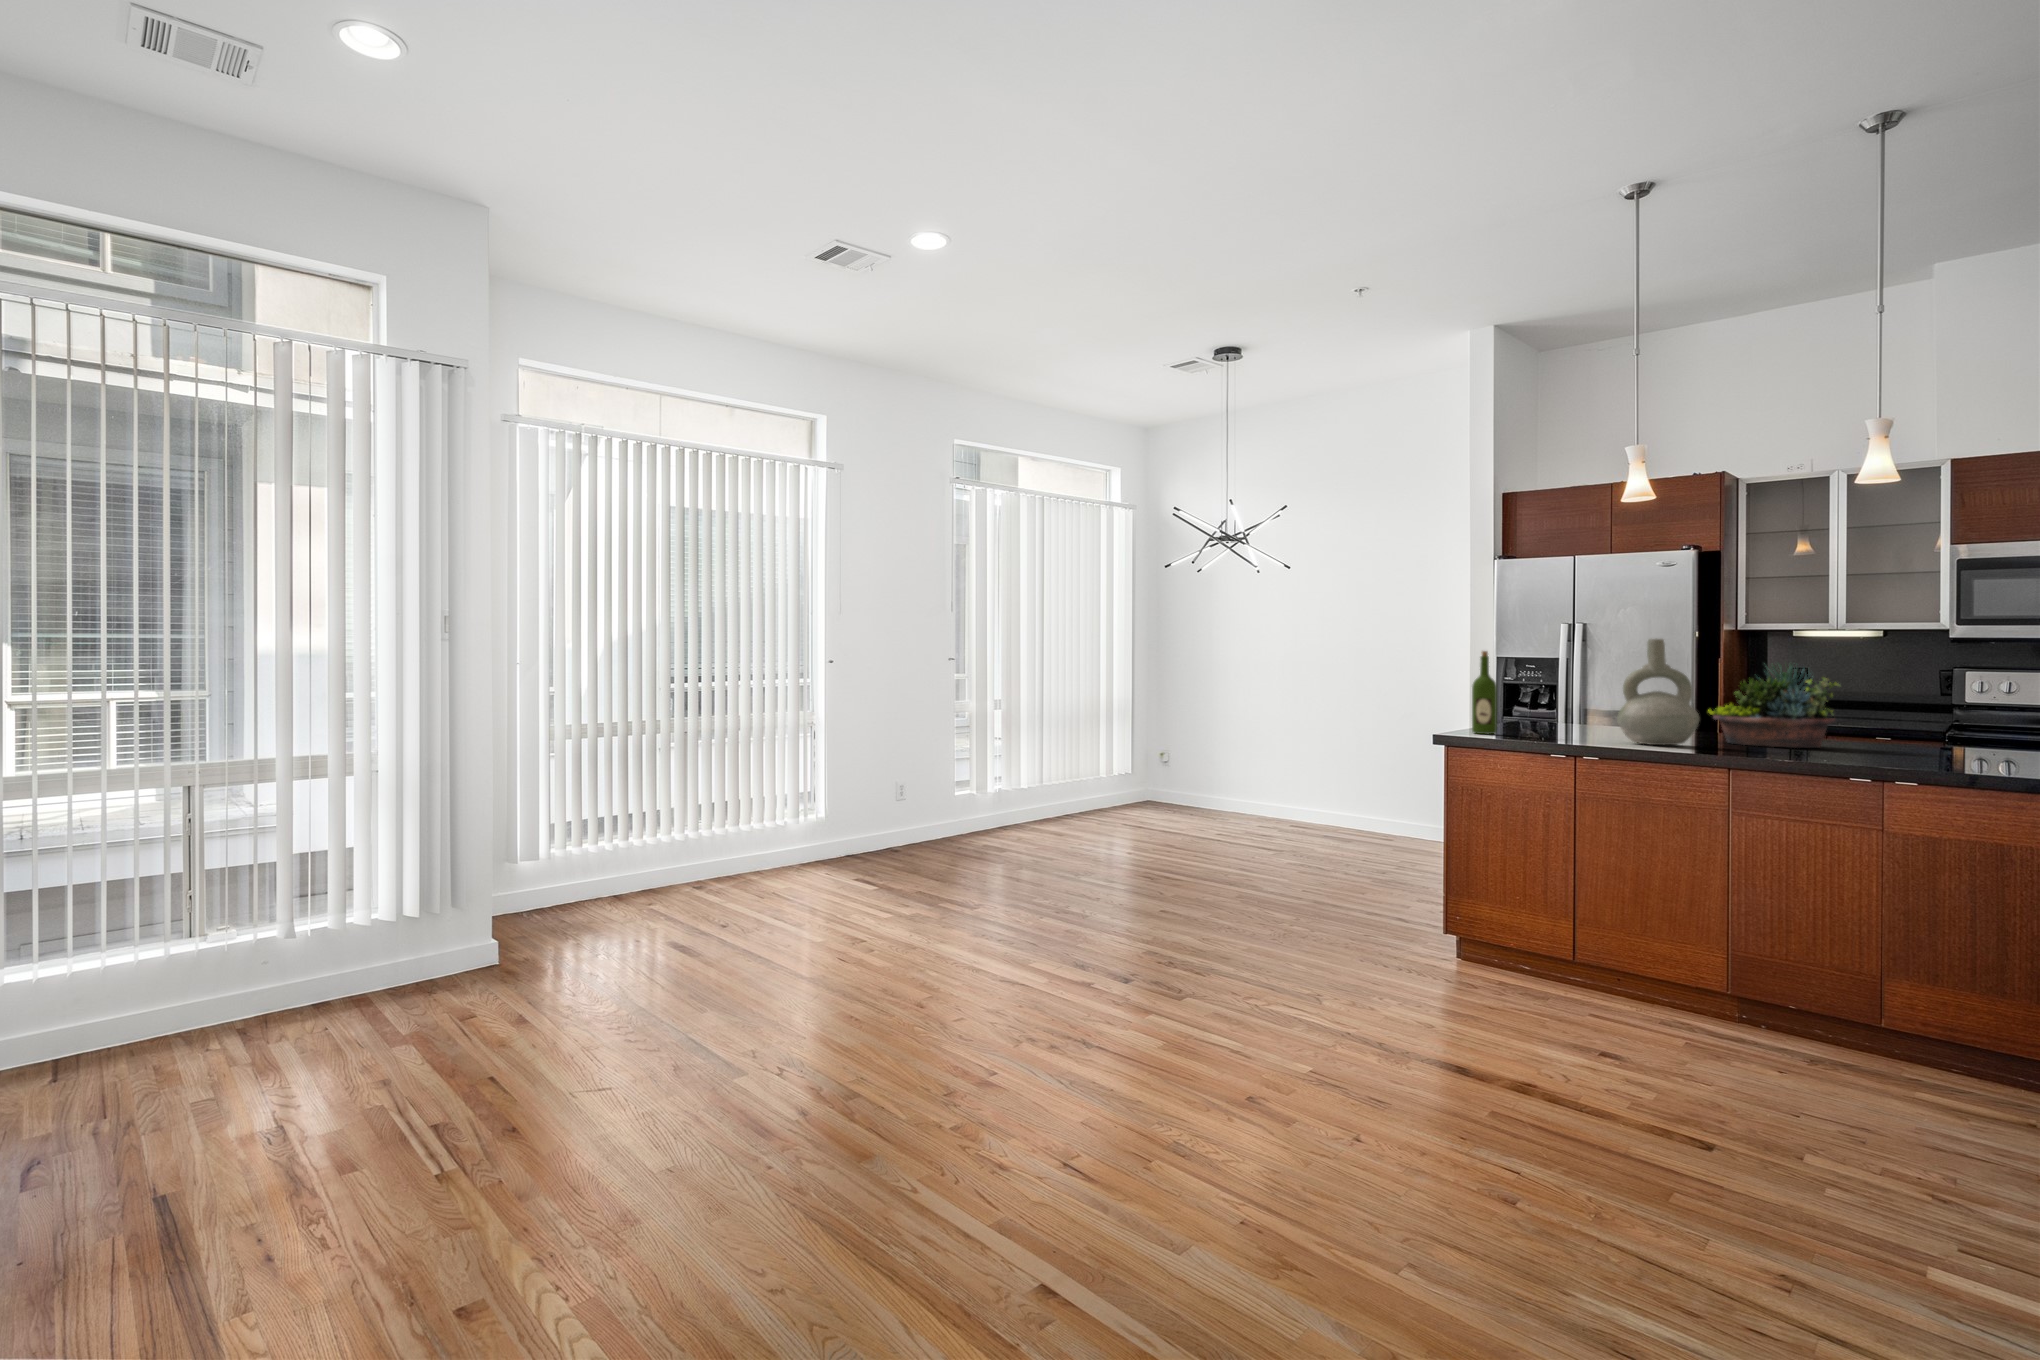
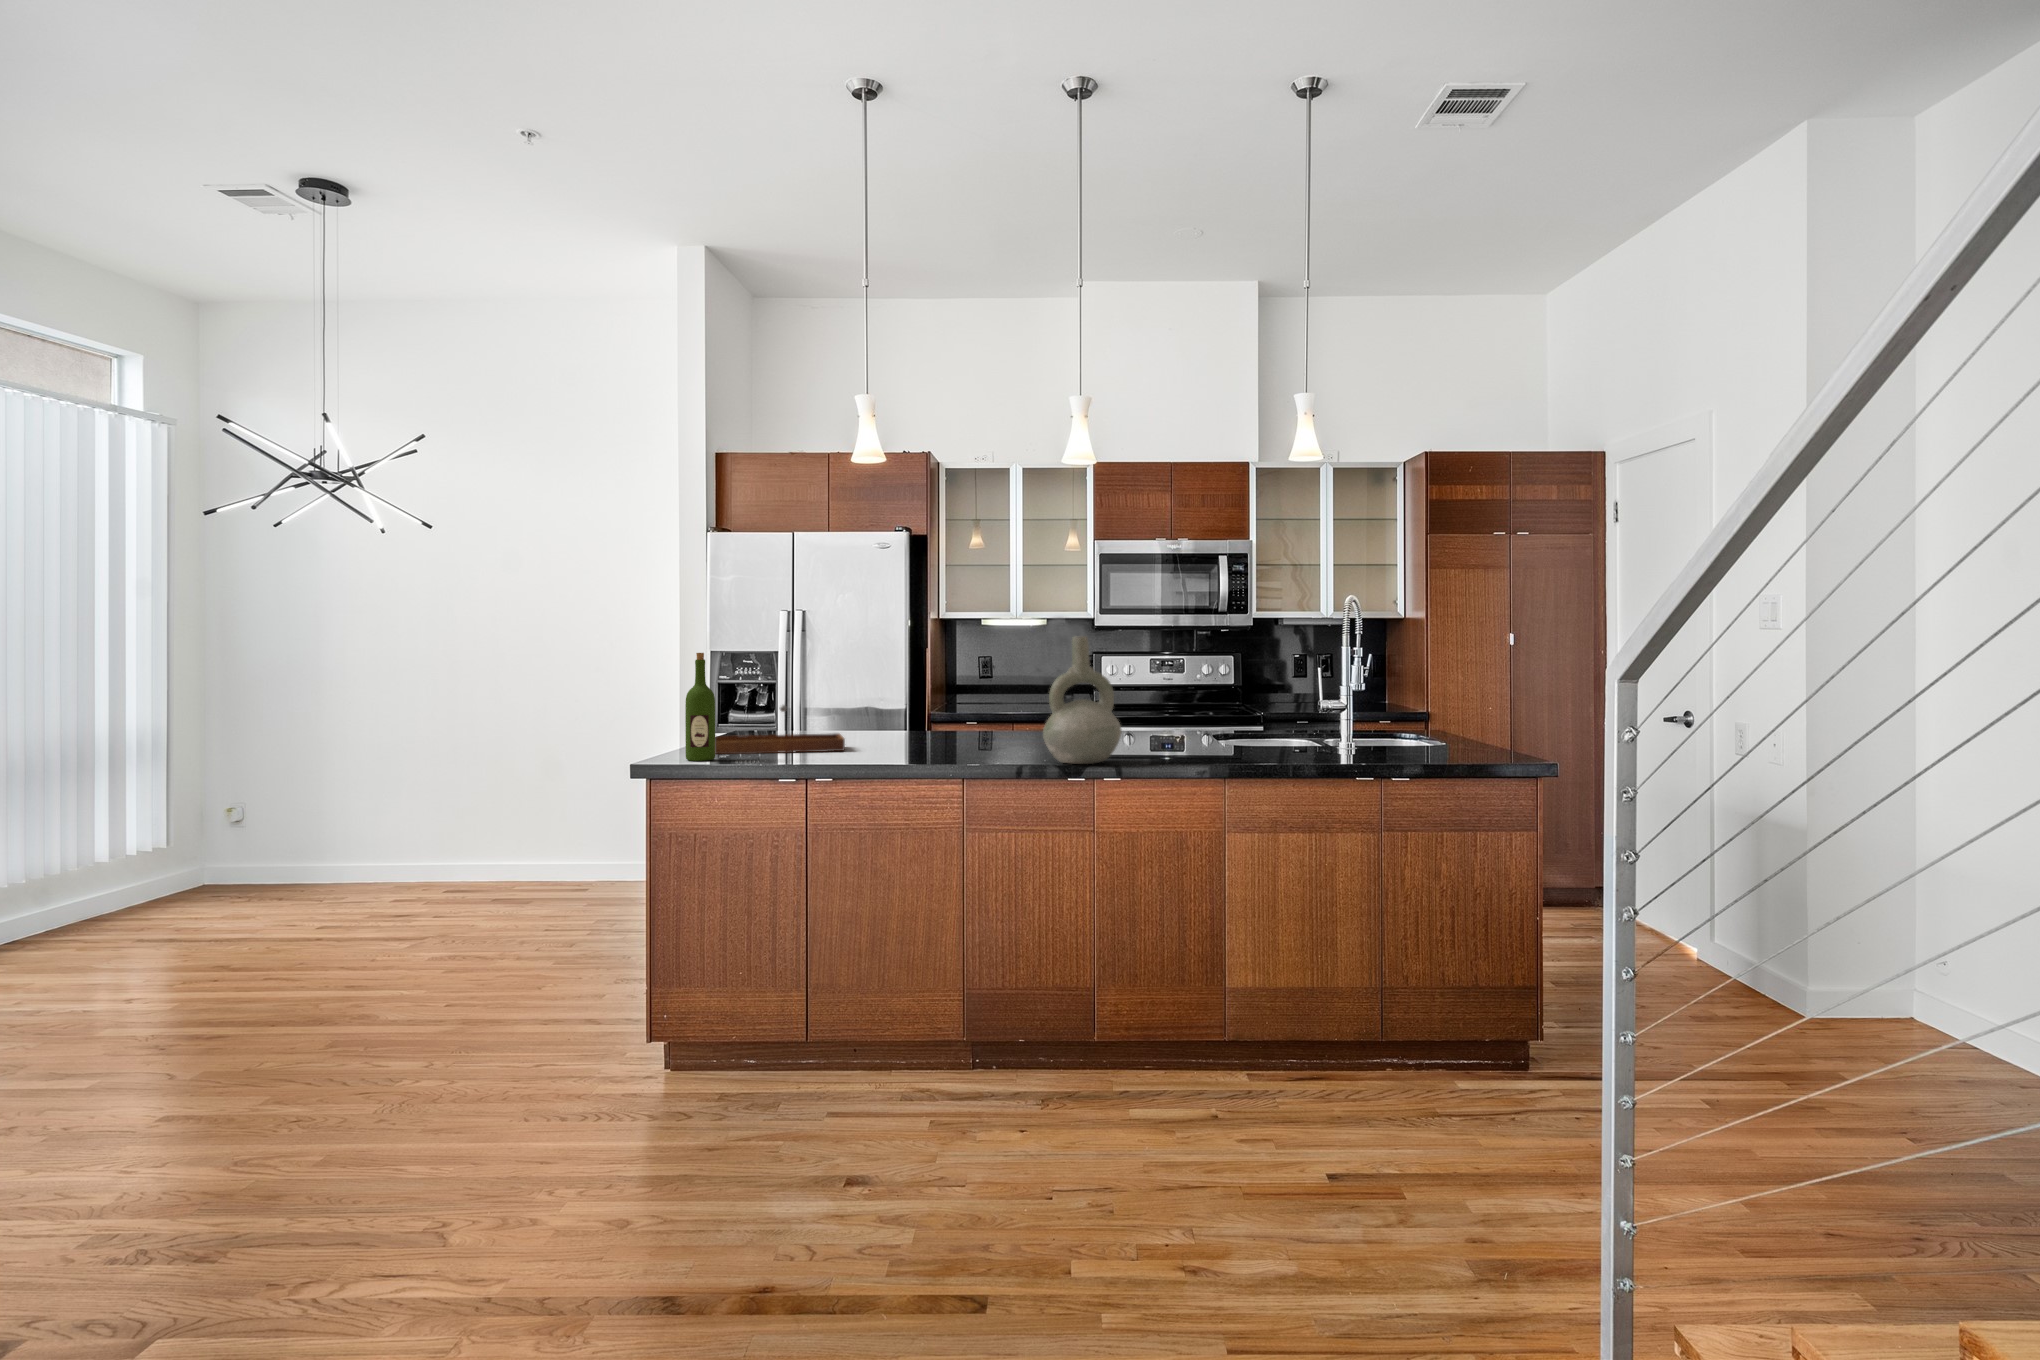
decorative vase: present [1617,639,1699,745] -> present [1043,636,1122,764]
succulent planter: present [1708,664,1840,748] -> none [924,656,1033,749]
tray: none [1492,697,1620,738] -> present [715,705,845,754]

